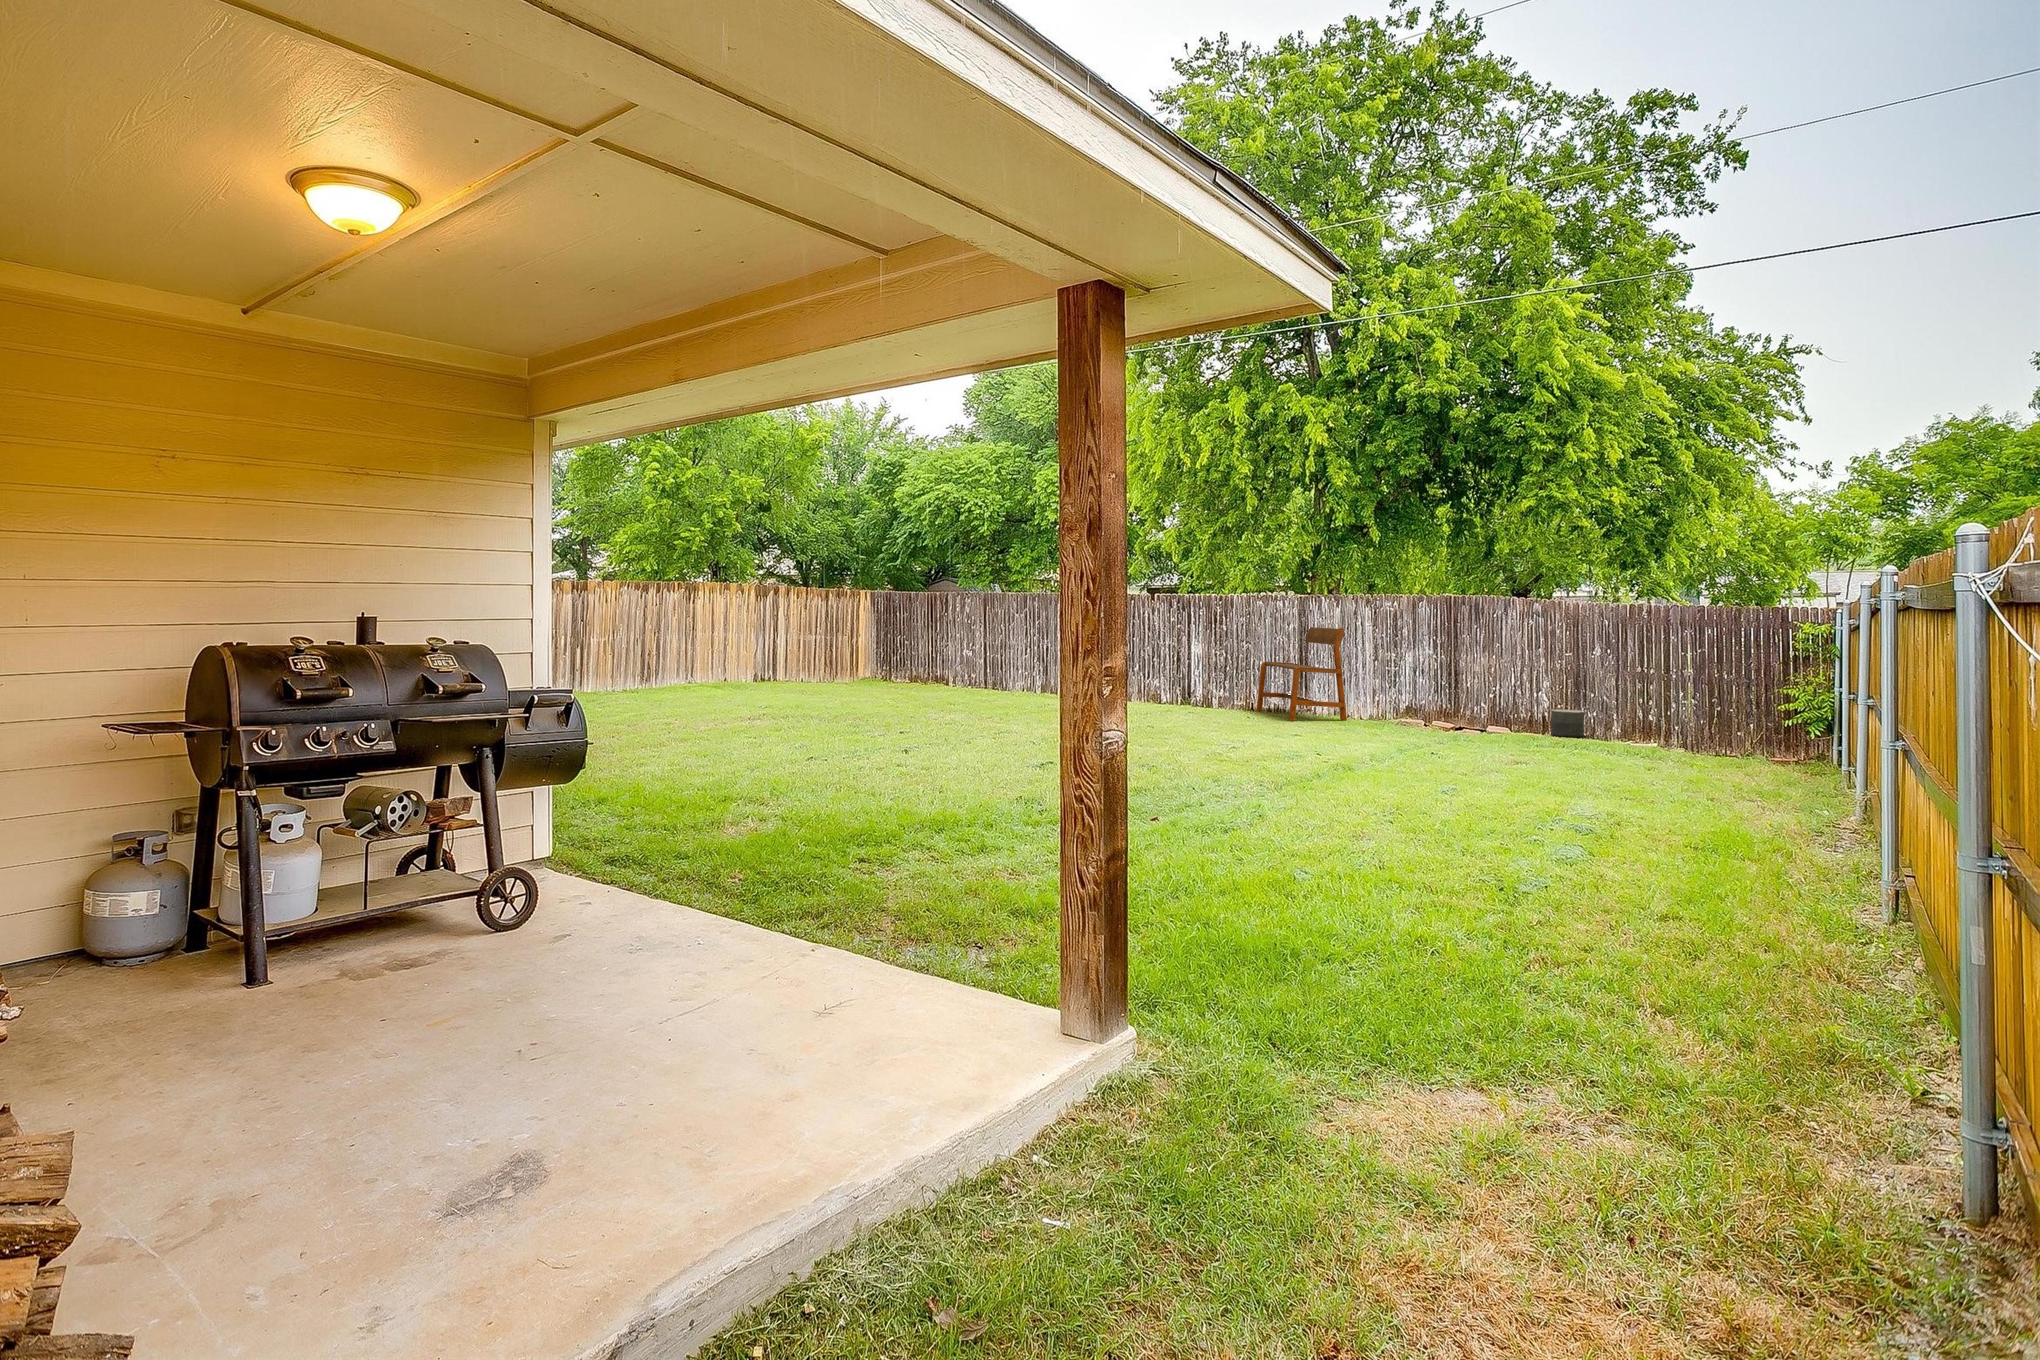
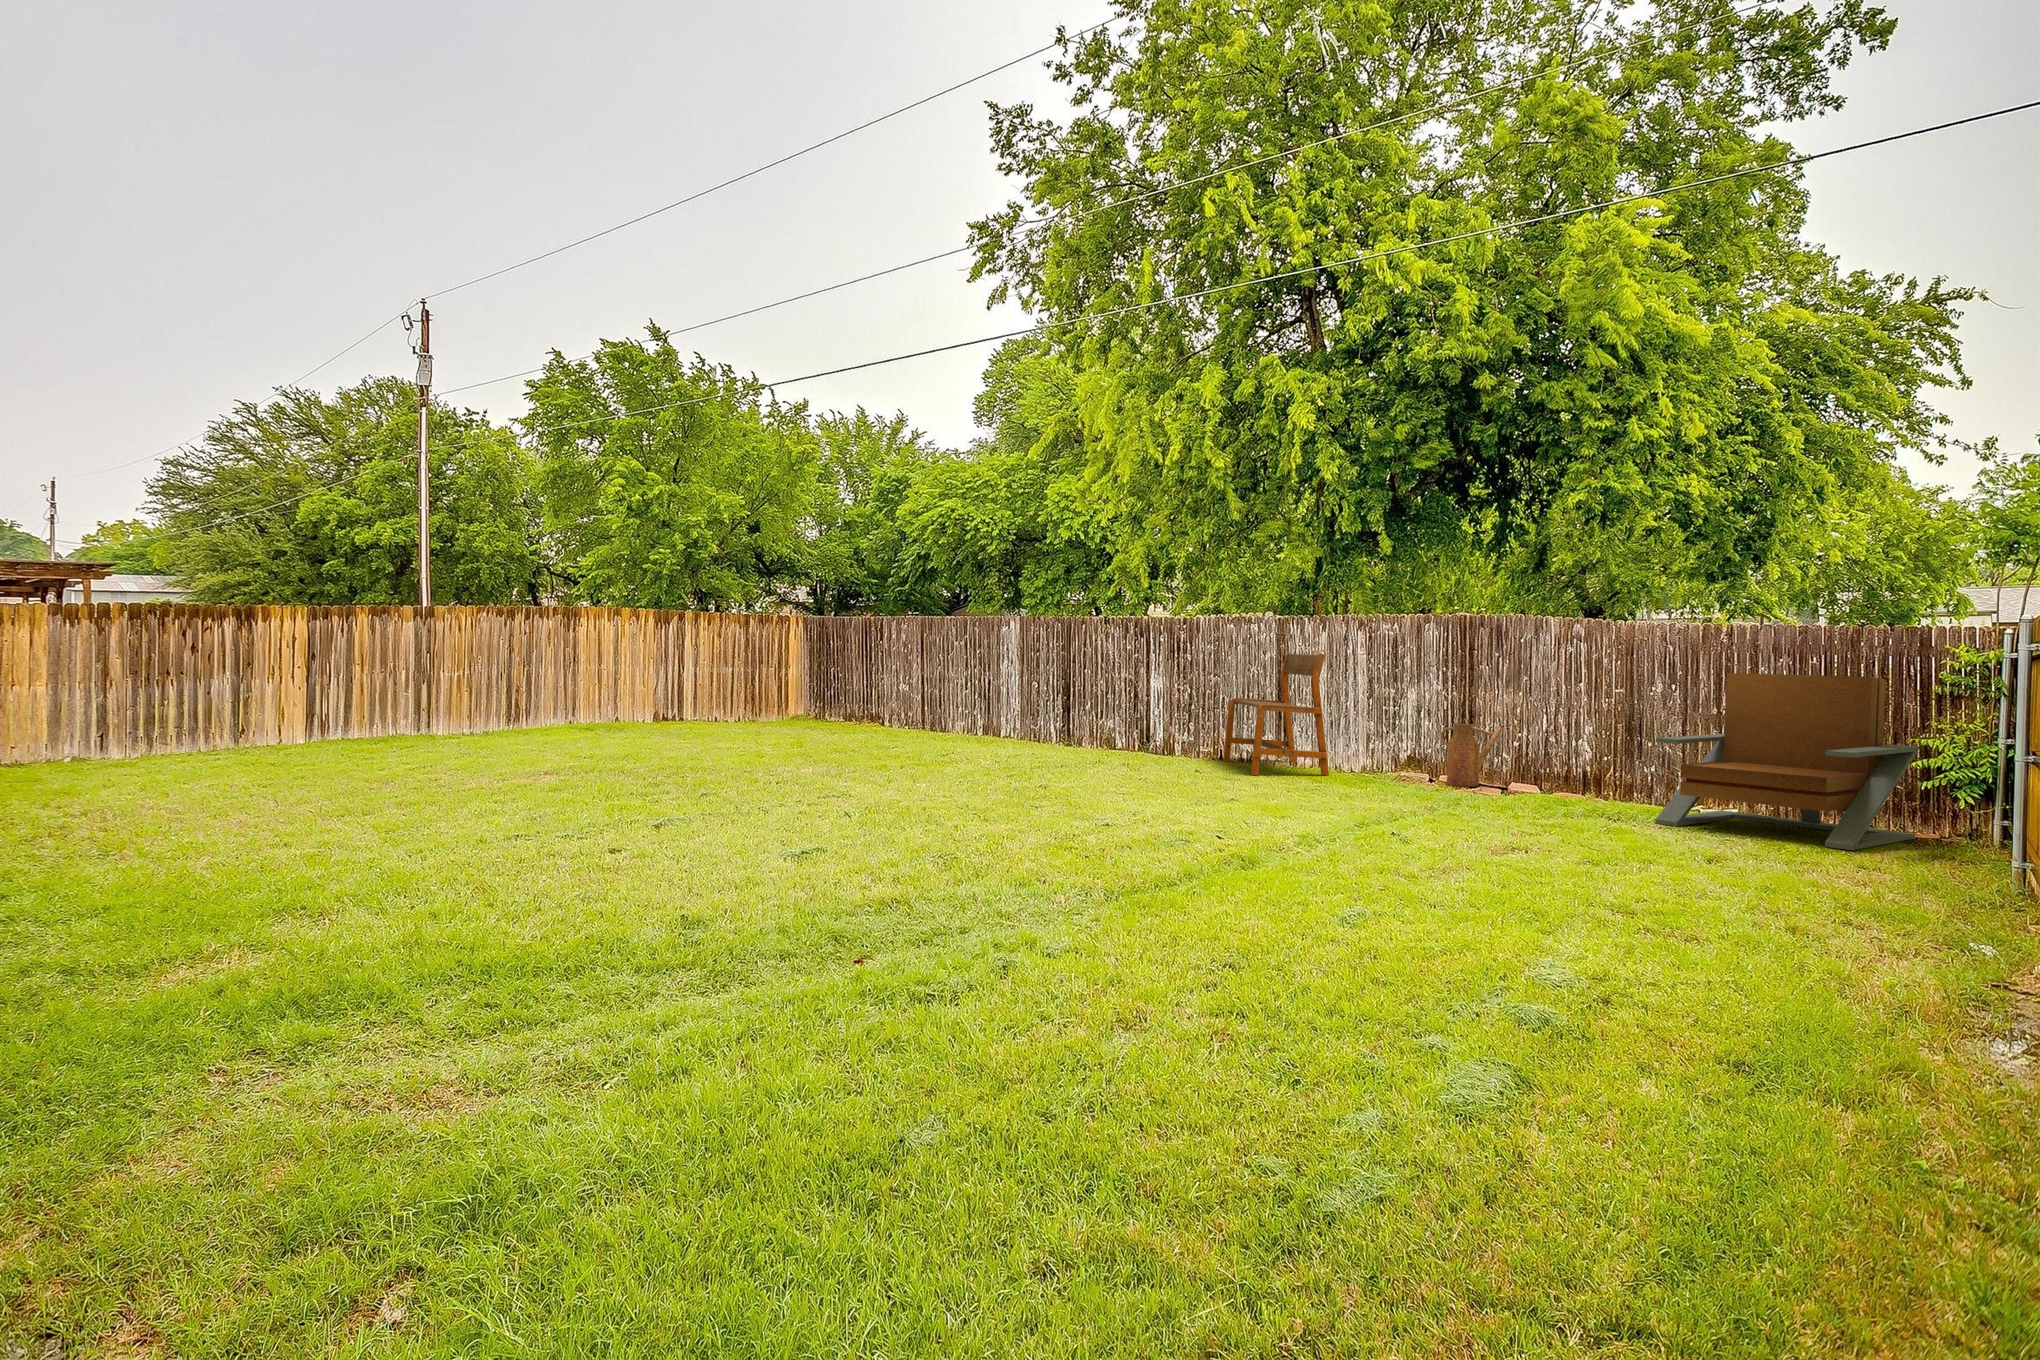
lounge chair: none [1604,642,1784,765] -> present [1655,673,1918,850]
watering can: none [1433,680,1482,727] -> present [1440,723,1503,787]
planter: present [1551,710,1584,737] -> none [1594,765,1639,804]

